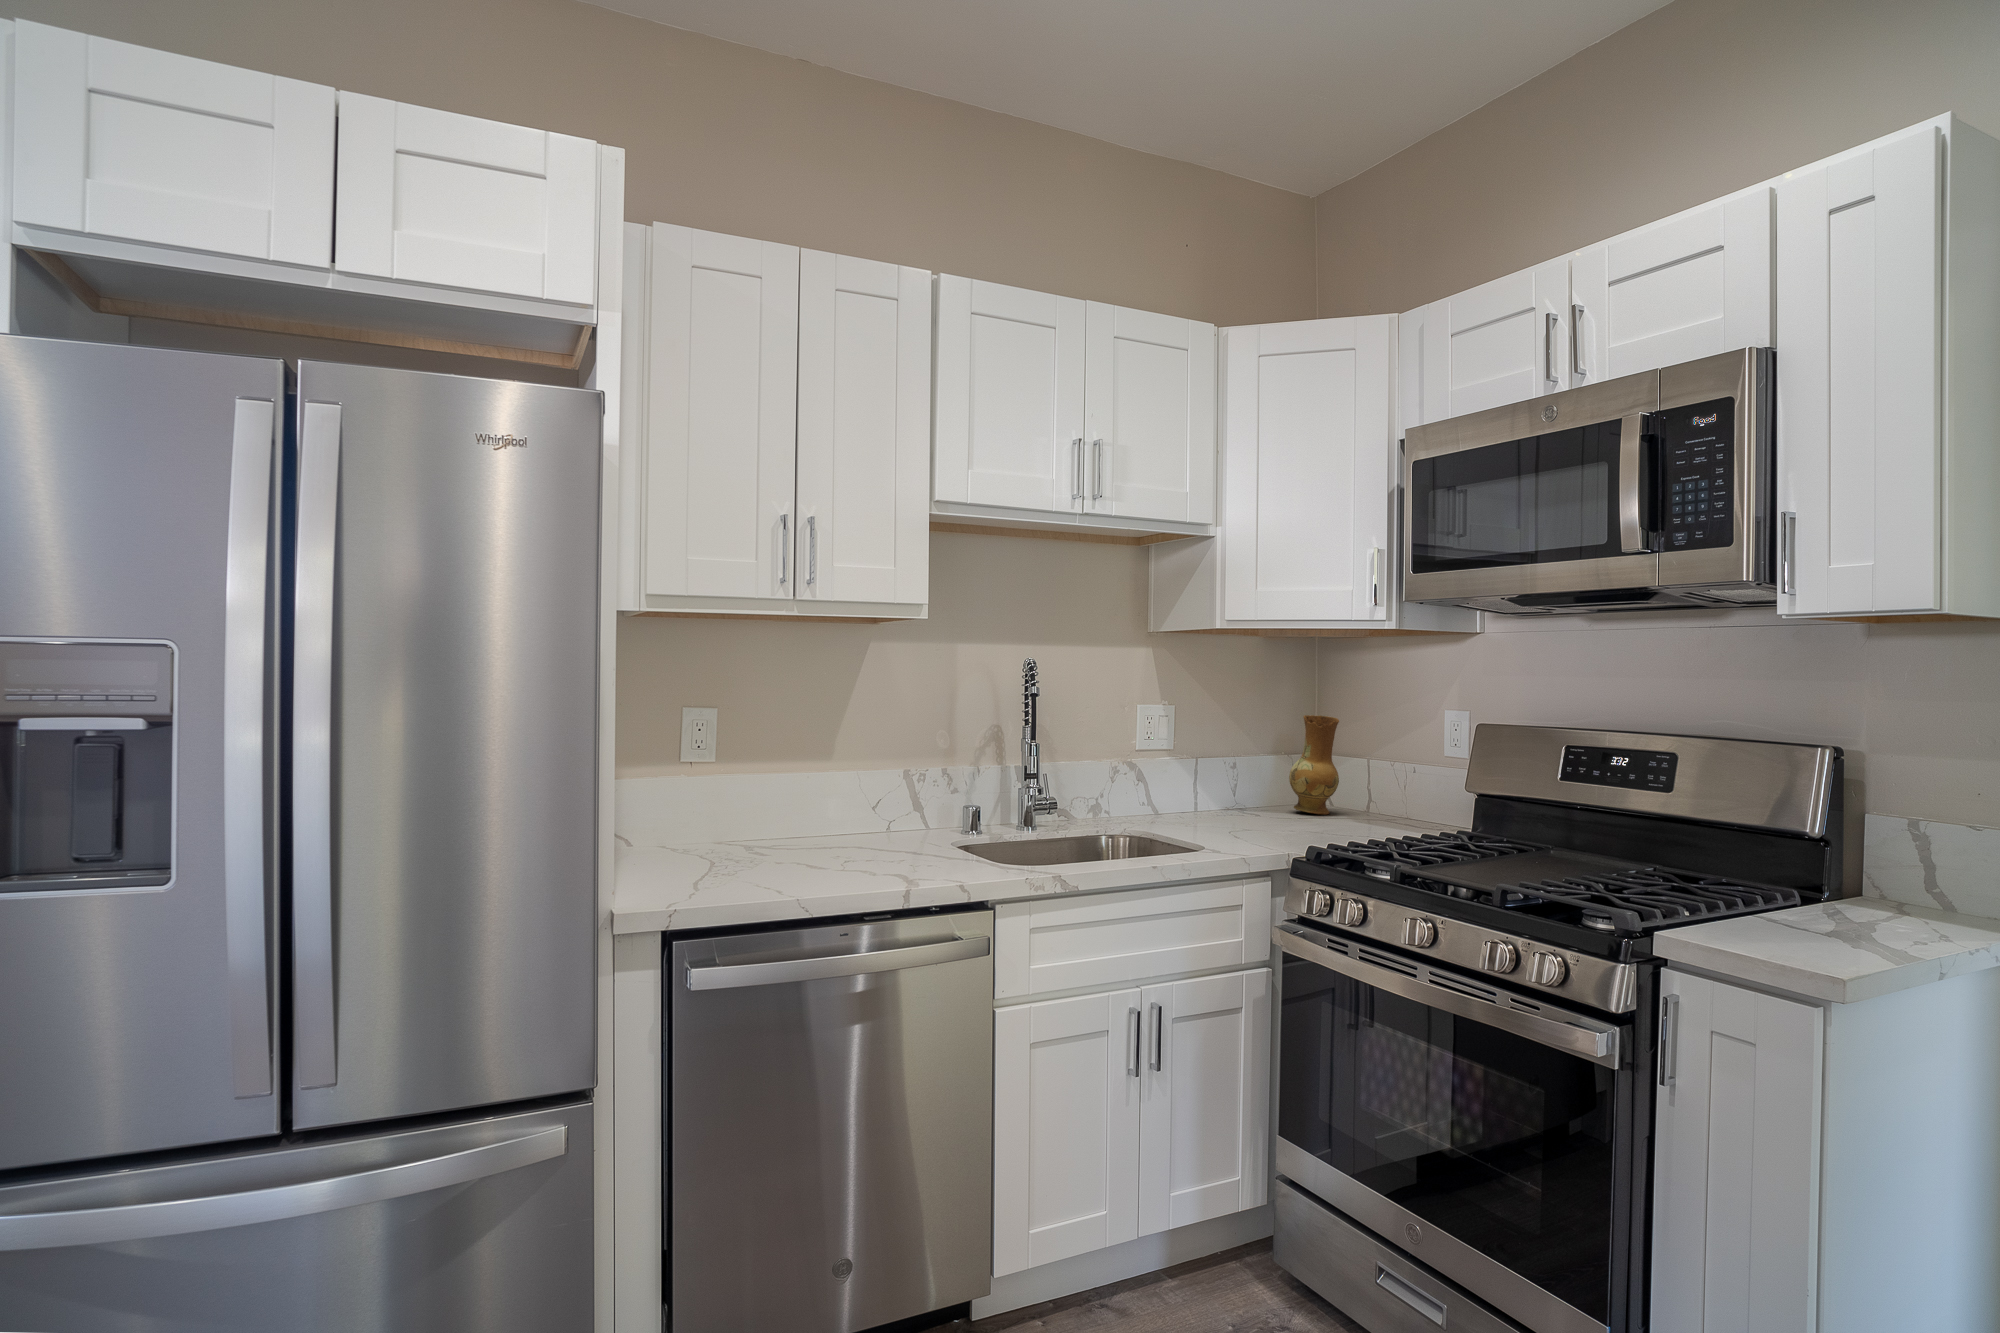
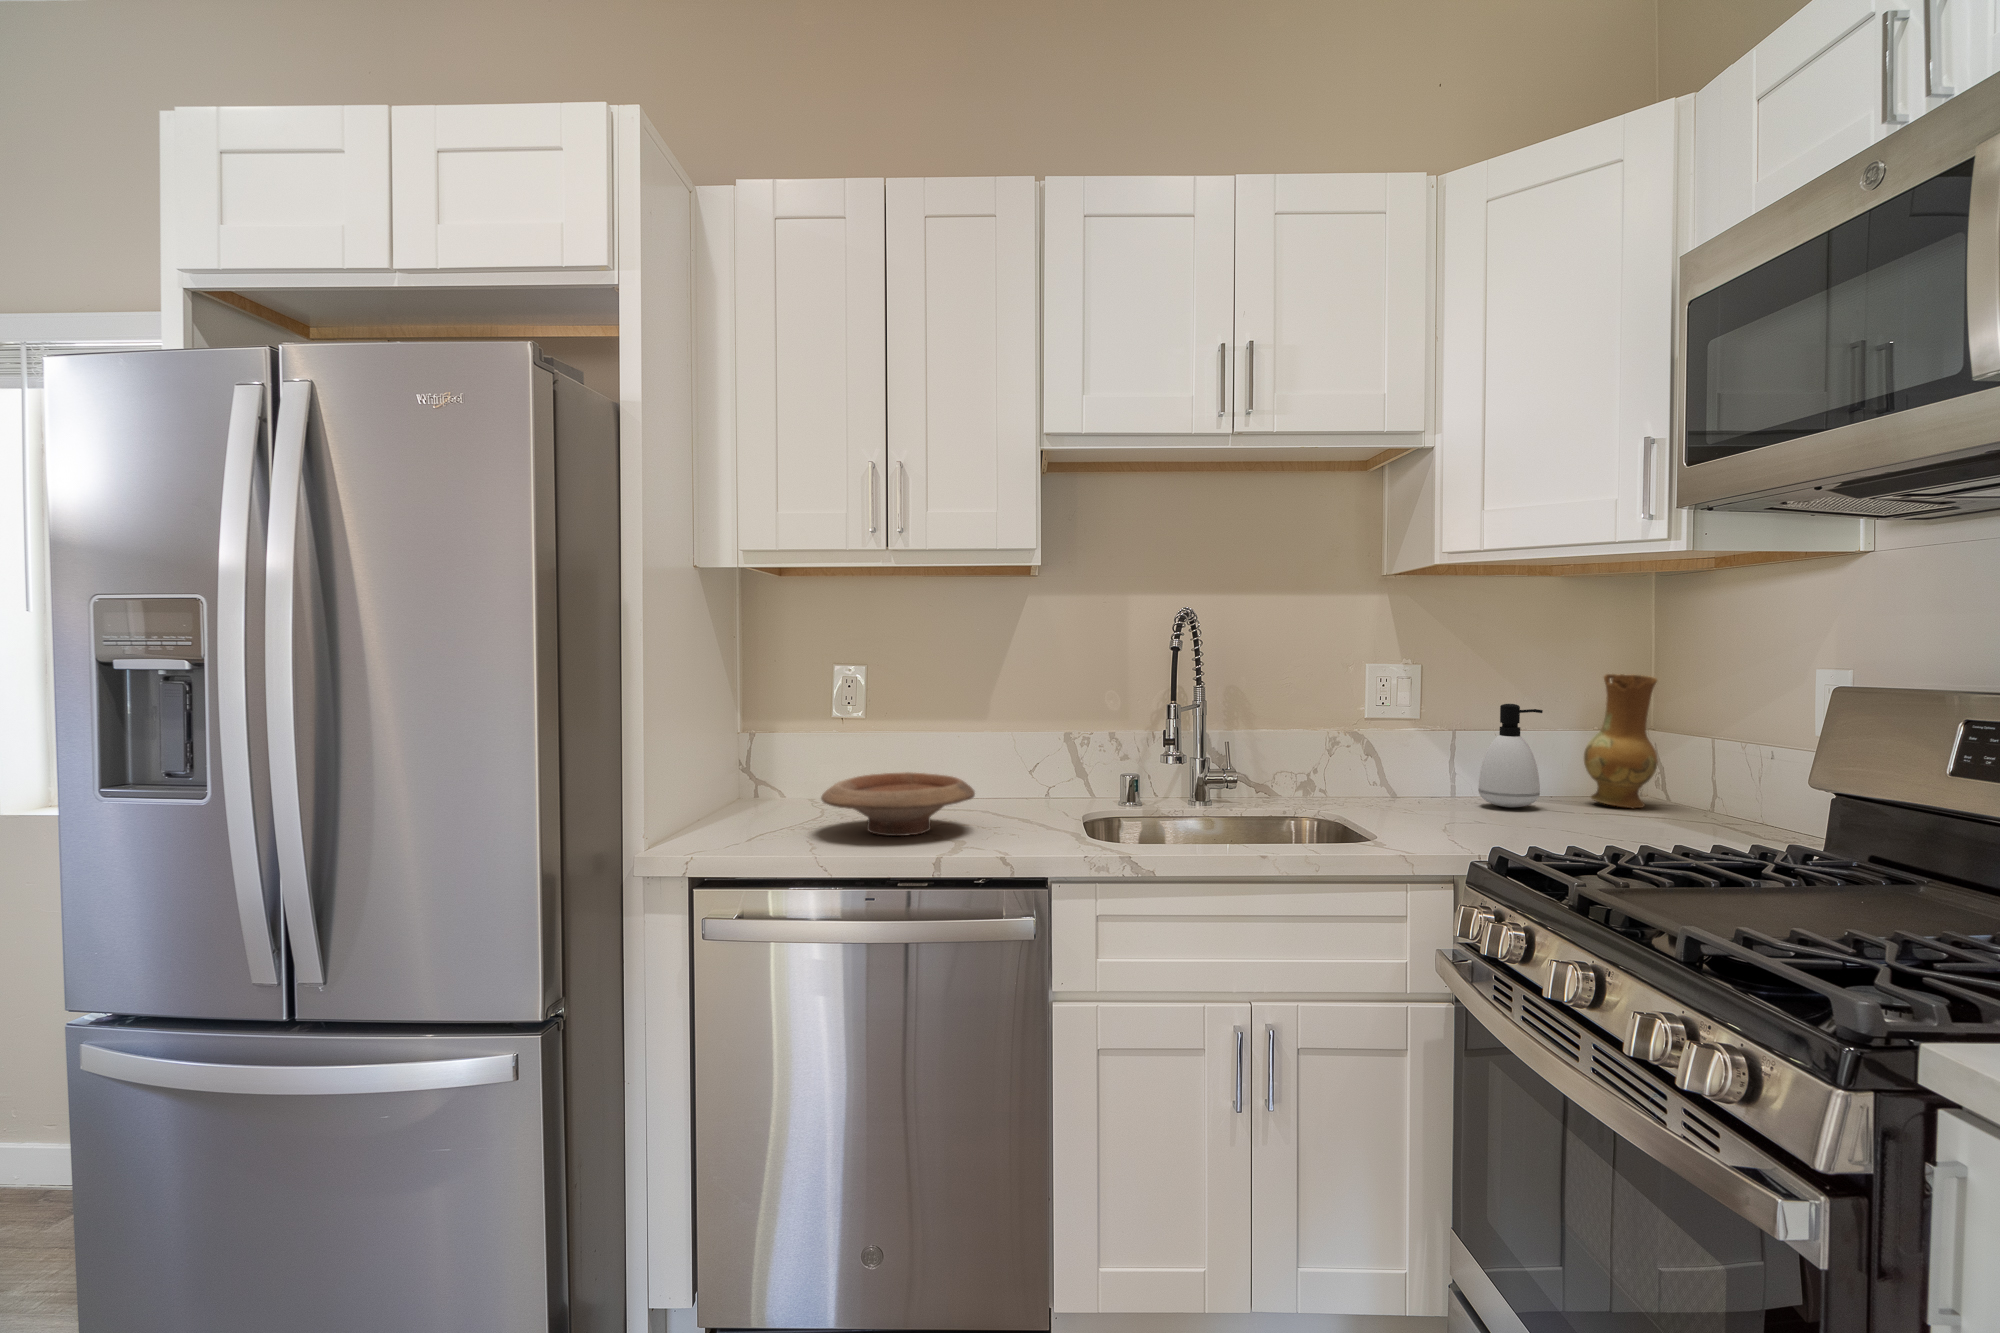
soap dispenser: none [1227,738,1273,818] -> present [1478,704,1543,807]
wooden bowl: none [748,812,894,871] -> present [821,772,975,836]

